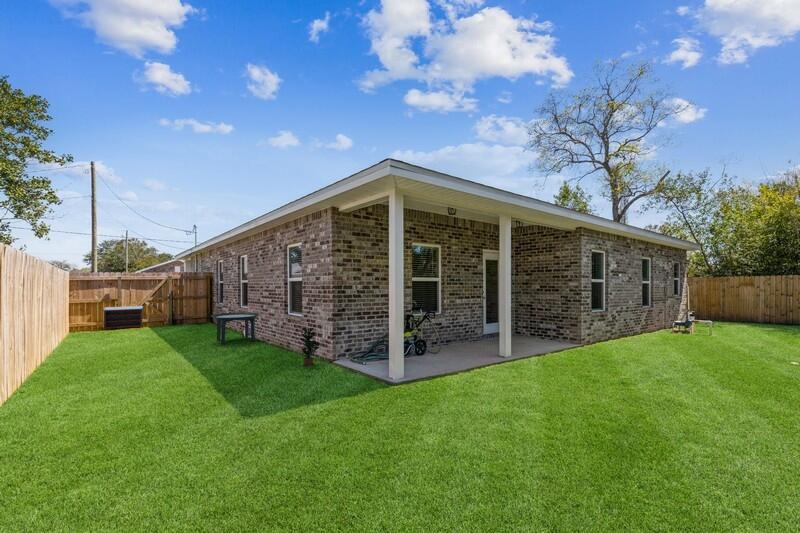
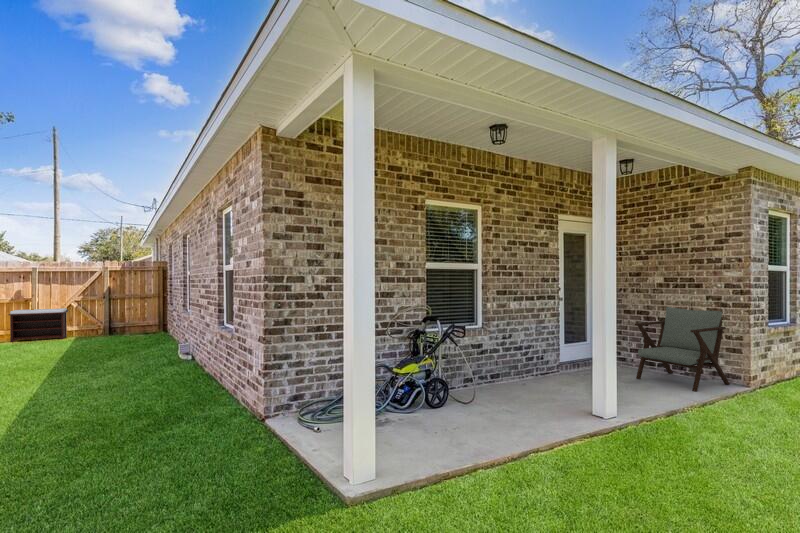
lounge chair: none [523,302,572,347] -> present [635,307,730,392]
round table: present [211,312,259,345] -> none [114,321,194,373]
potted plant: present [299,328,320,366] -> none [206,354,249,426]

